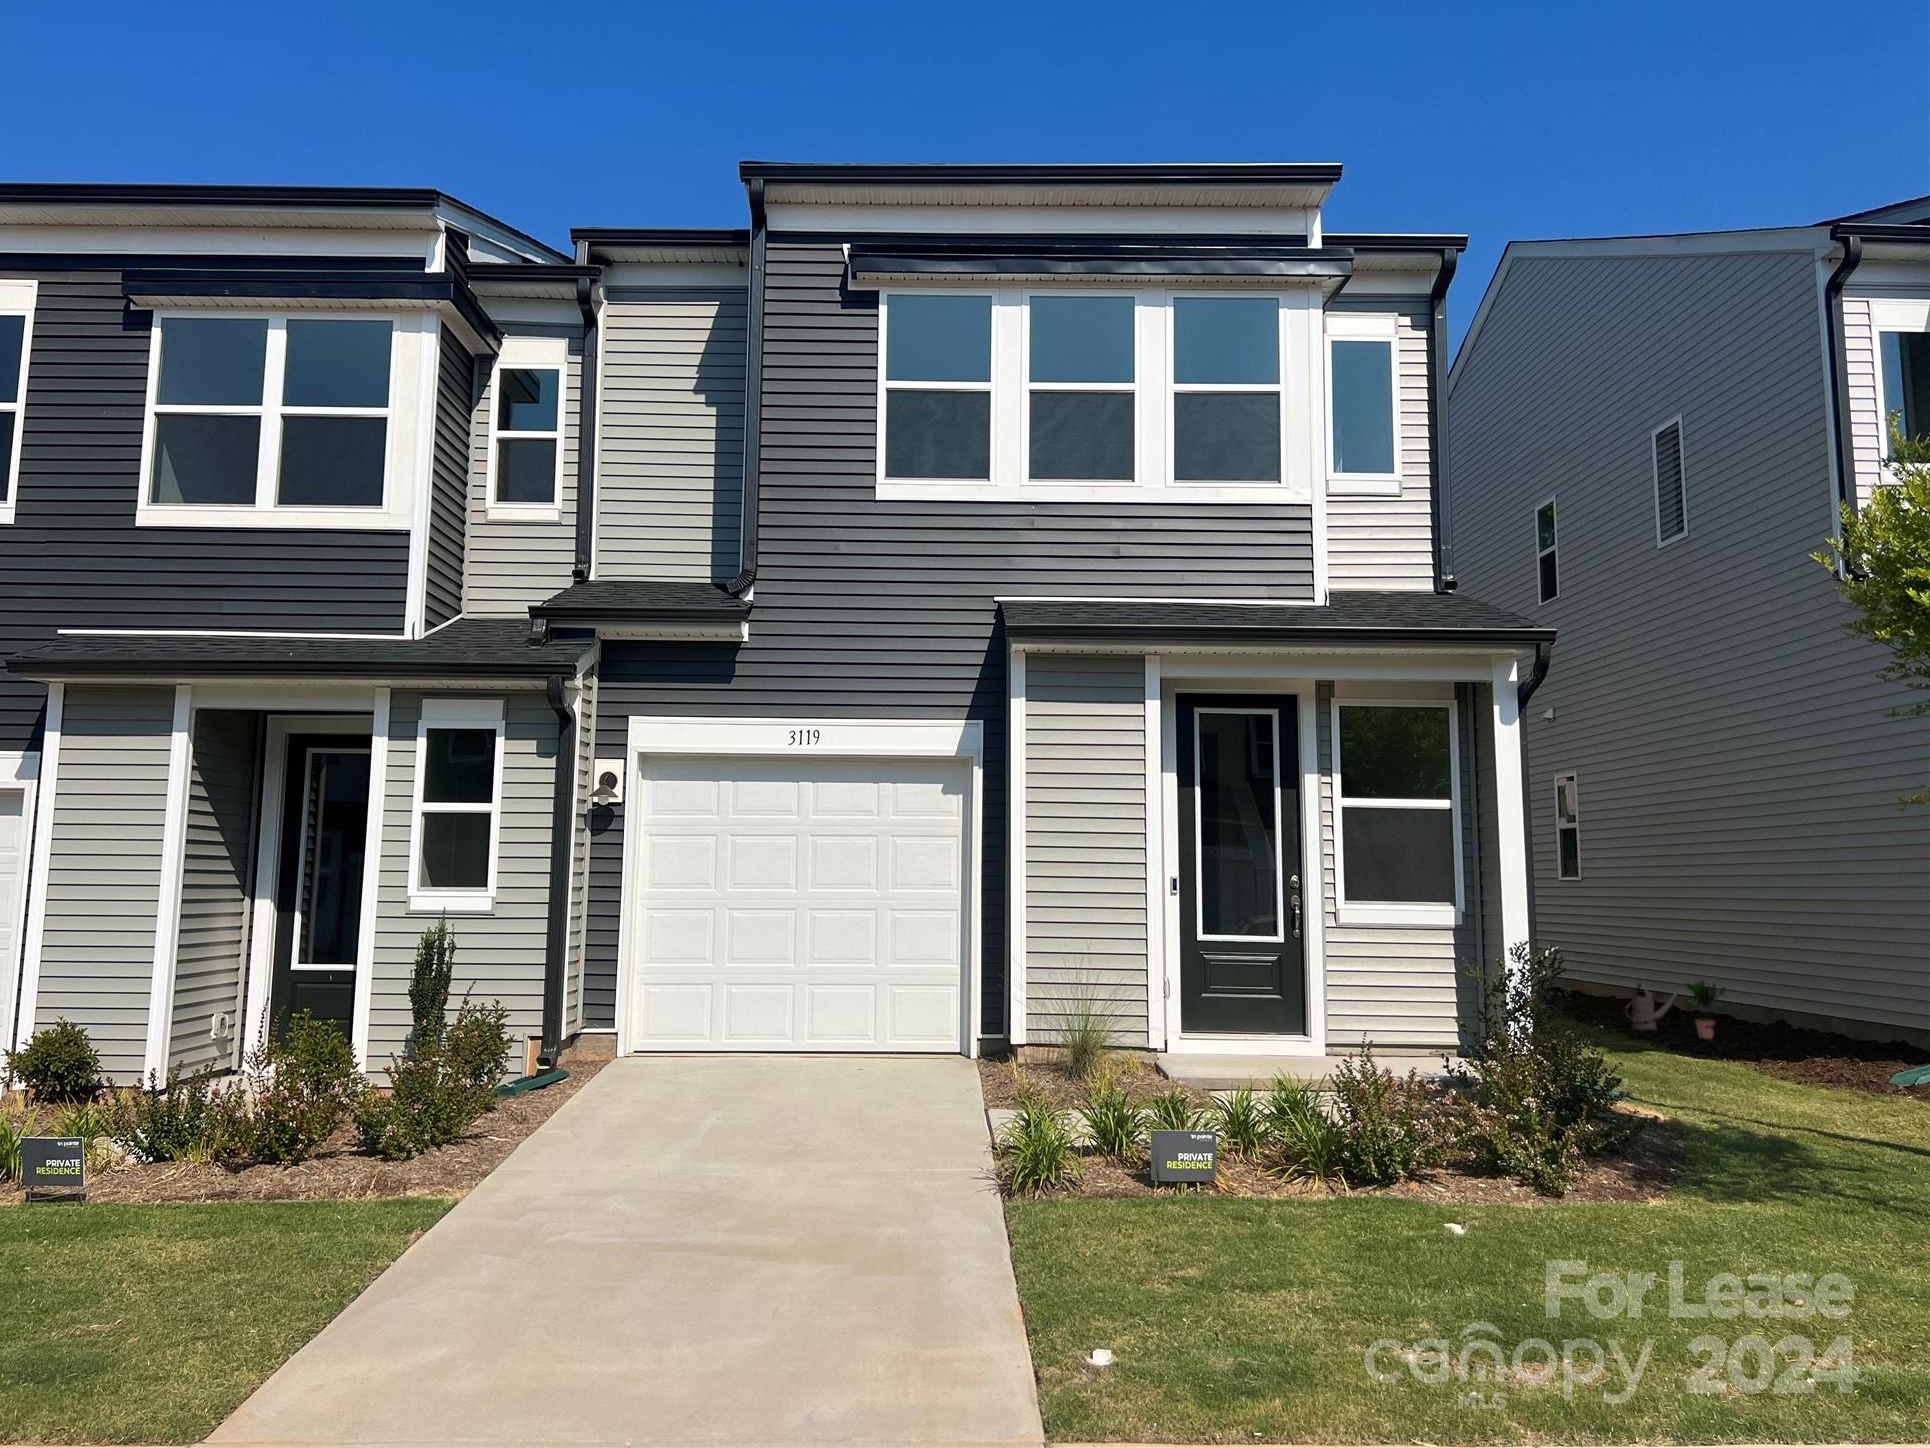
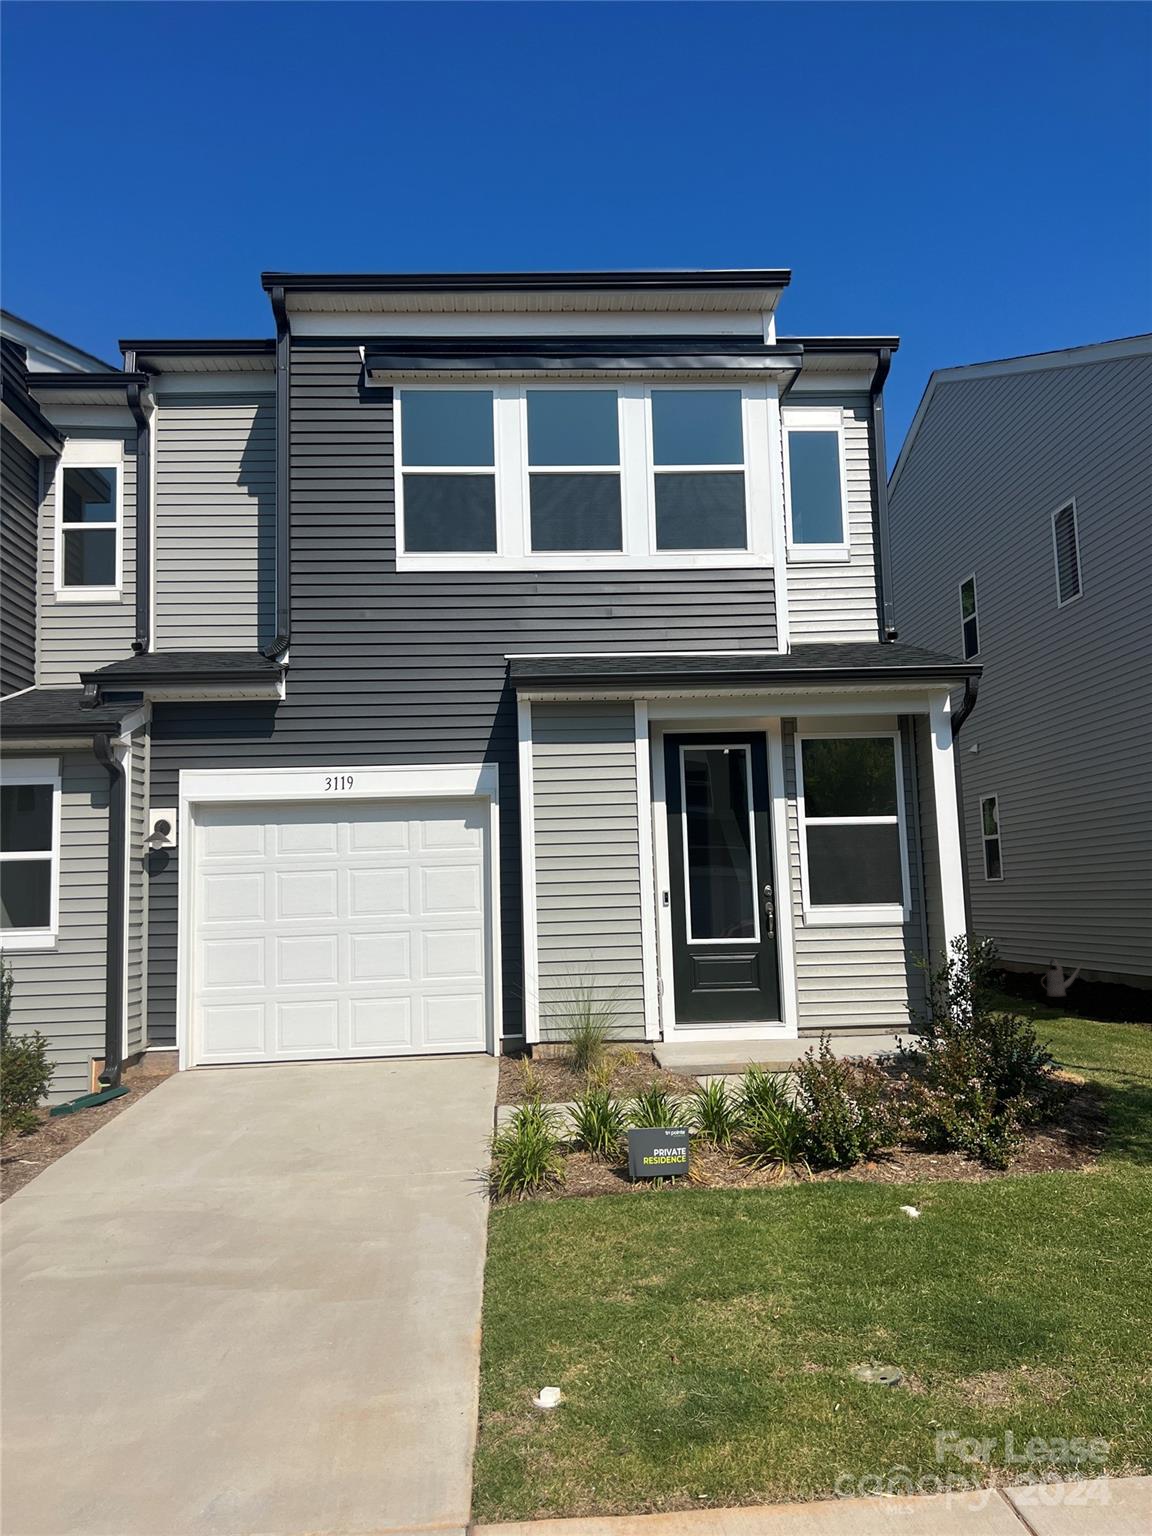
potted plant: present [1684,980,1726,1039] -> none [1086,952,1125,1002]

